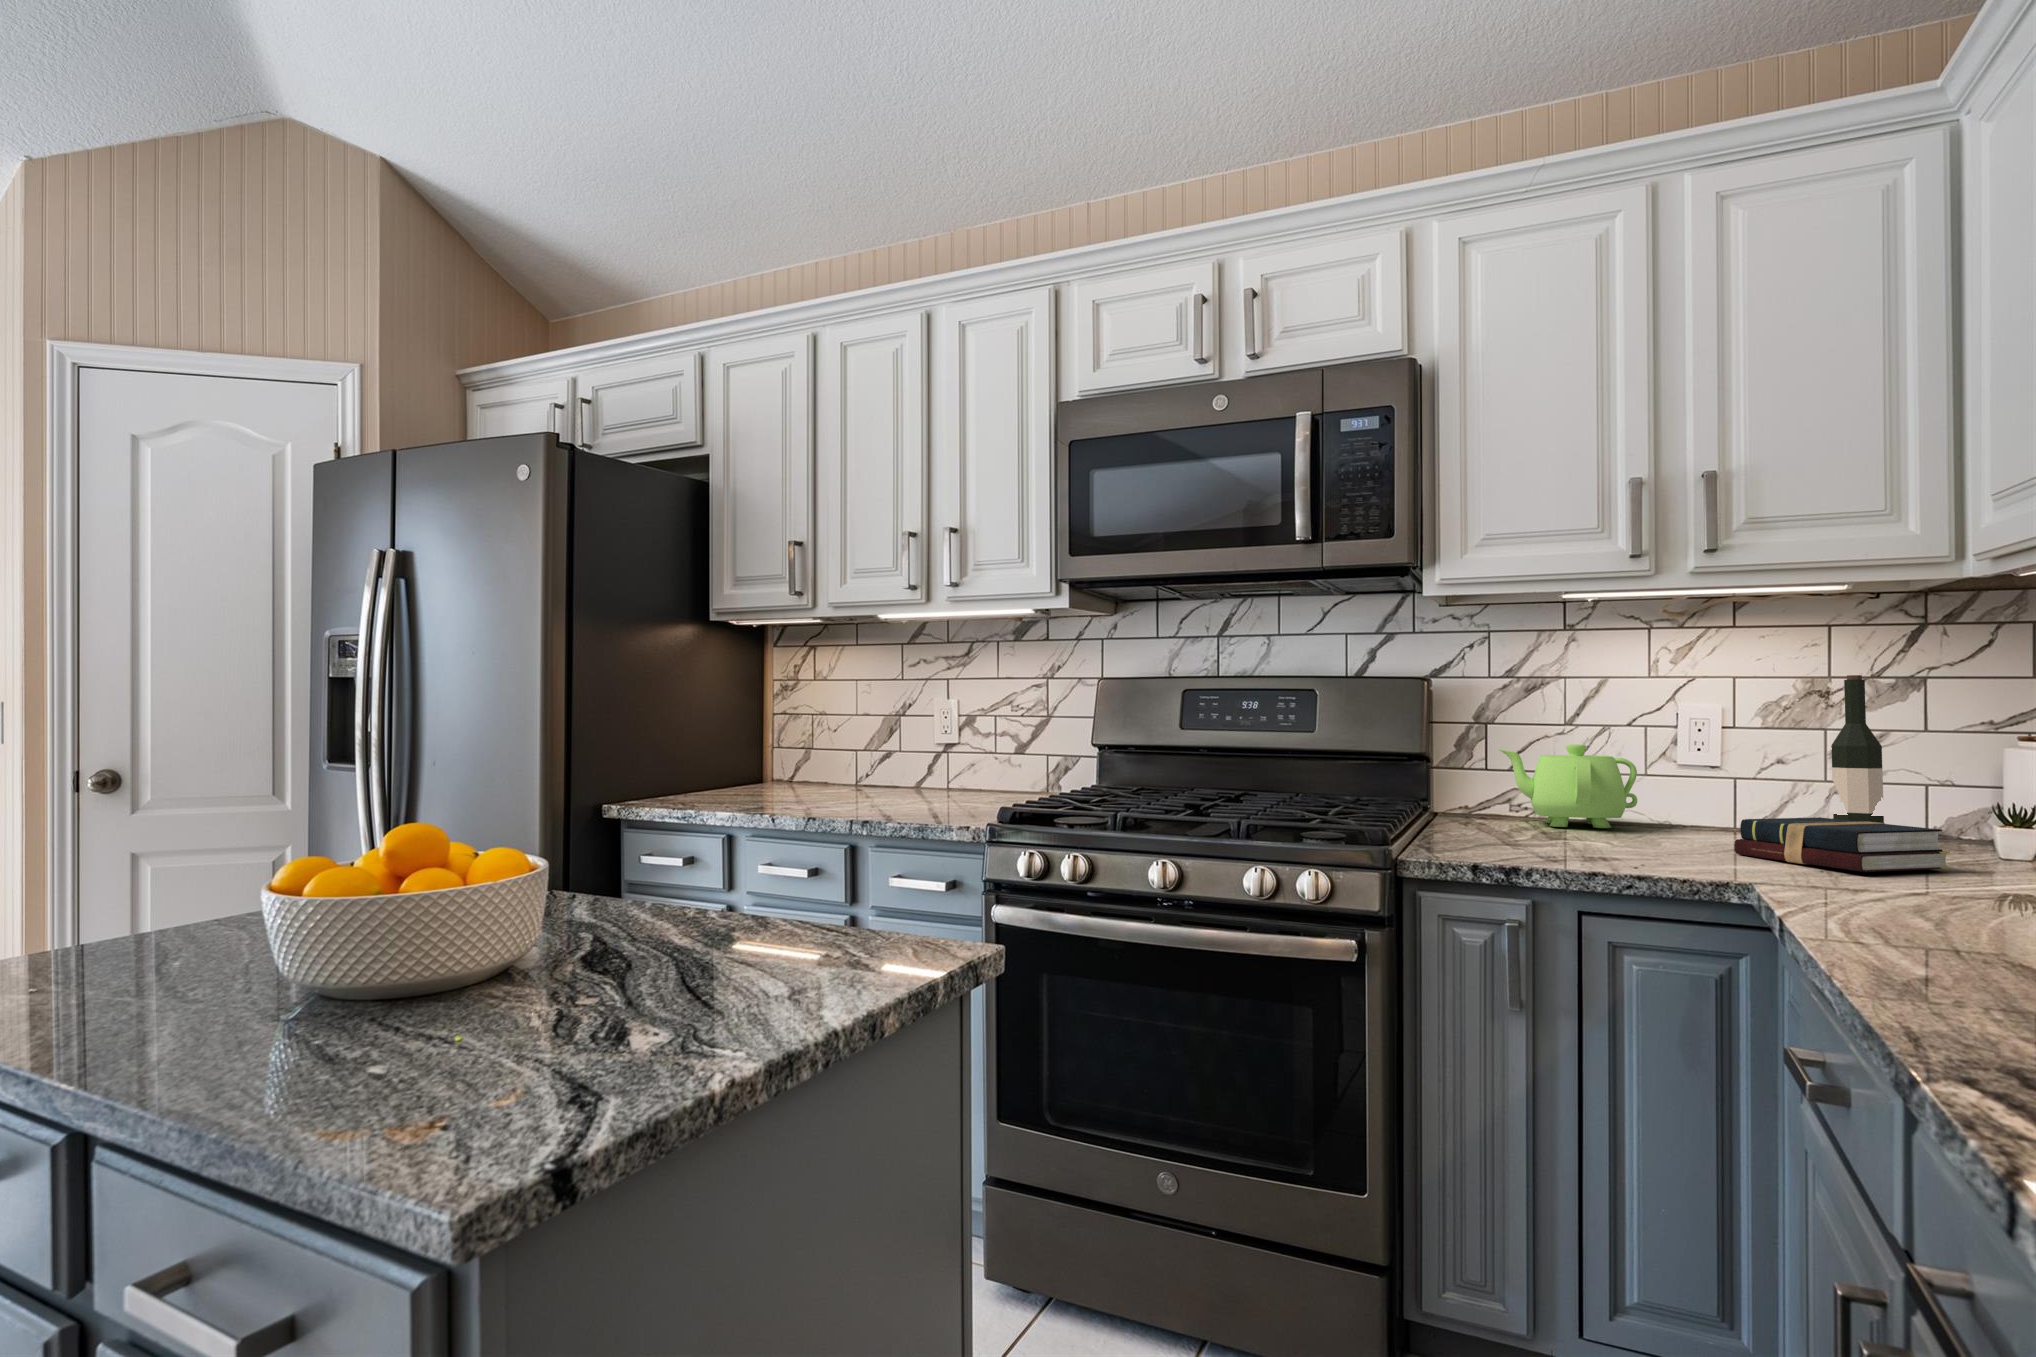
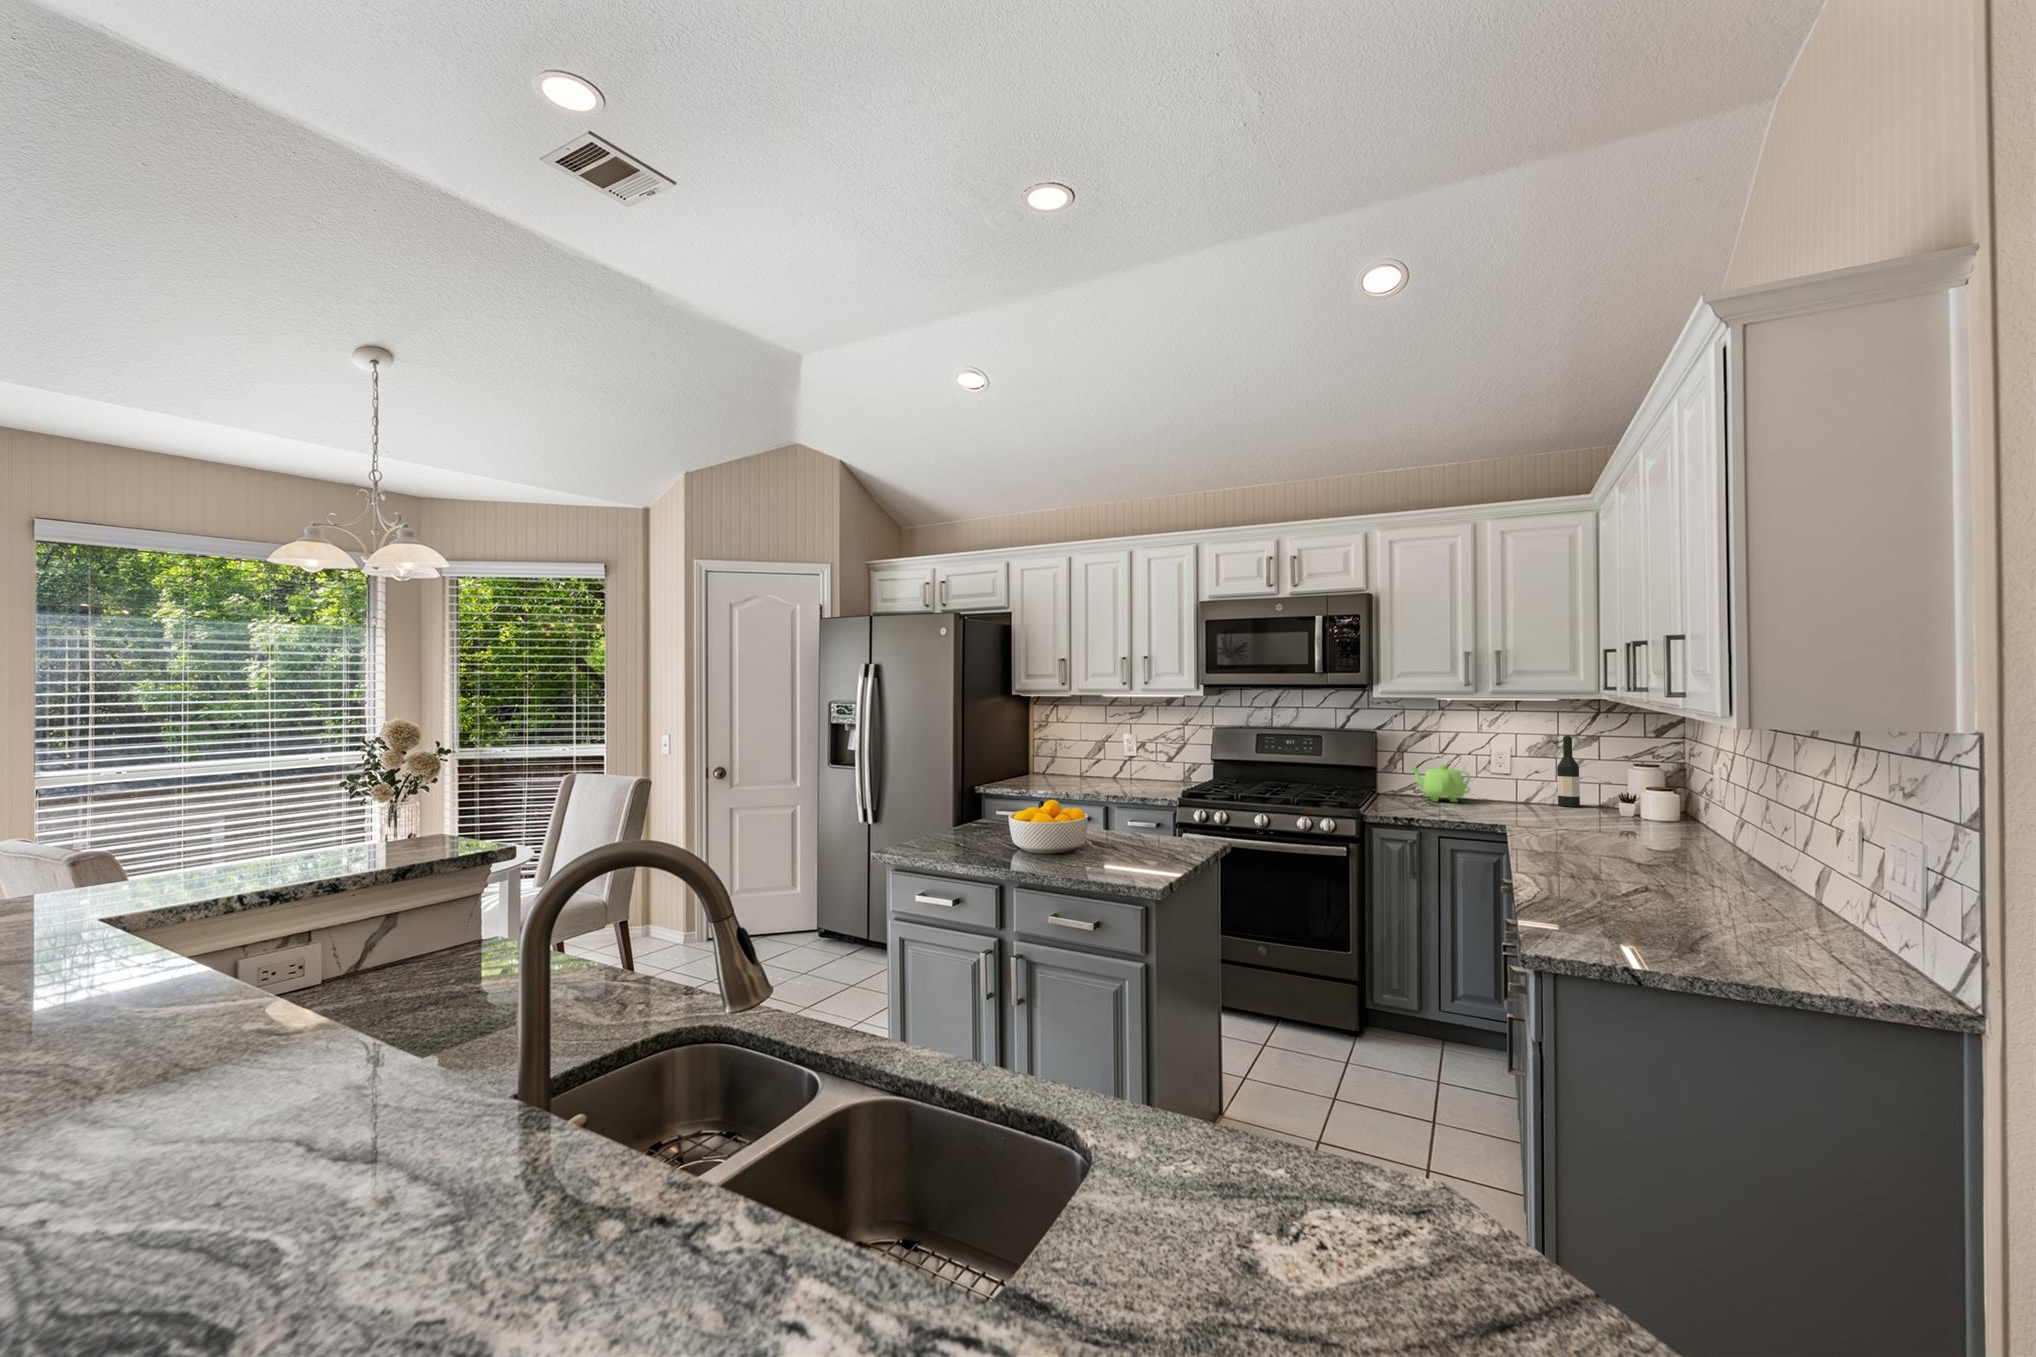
hardback book: present [1734,817,1950,872] -> none [1506,799,1590,822]

